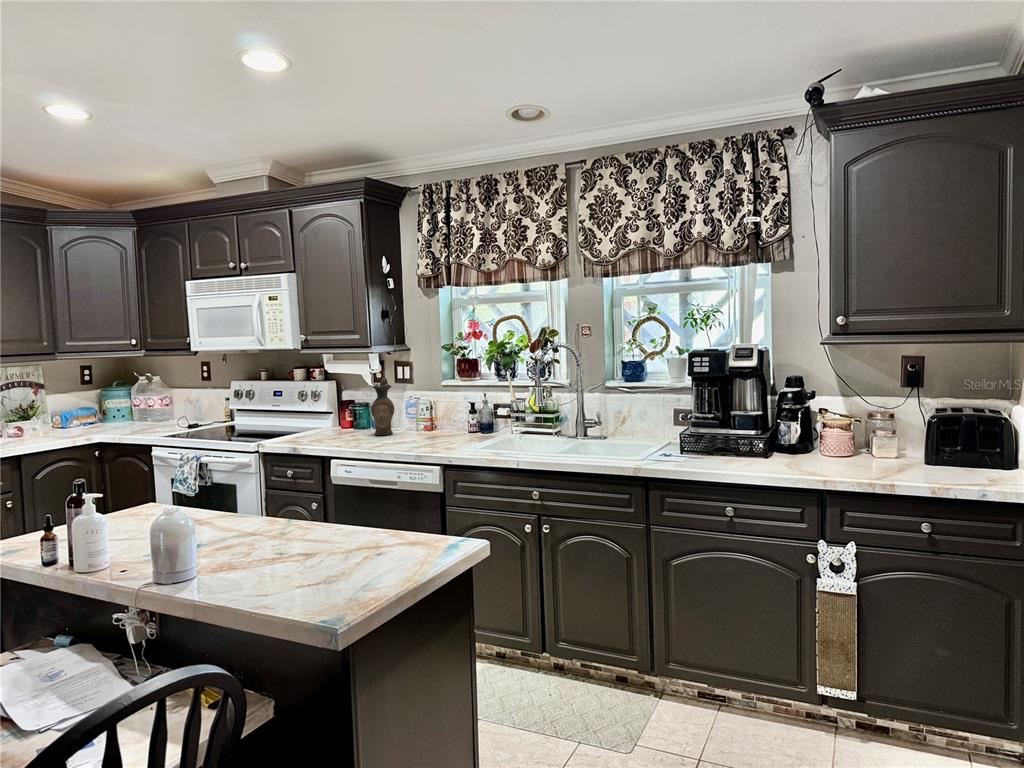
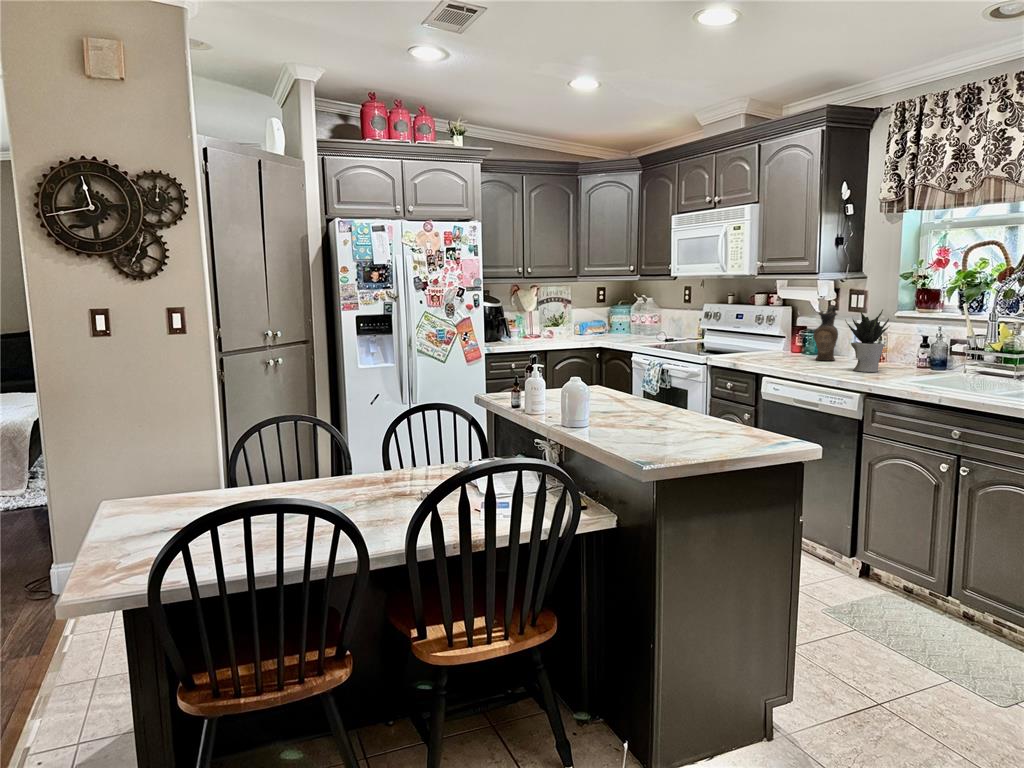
potted plant: none [407,380,448,443] -> present [845,309,889,372]

